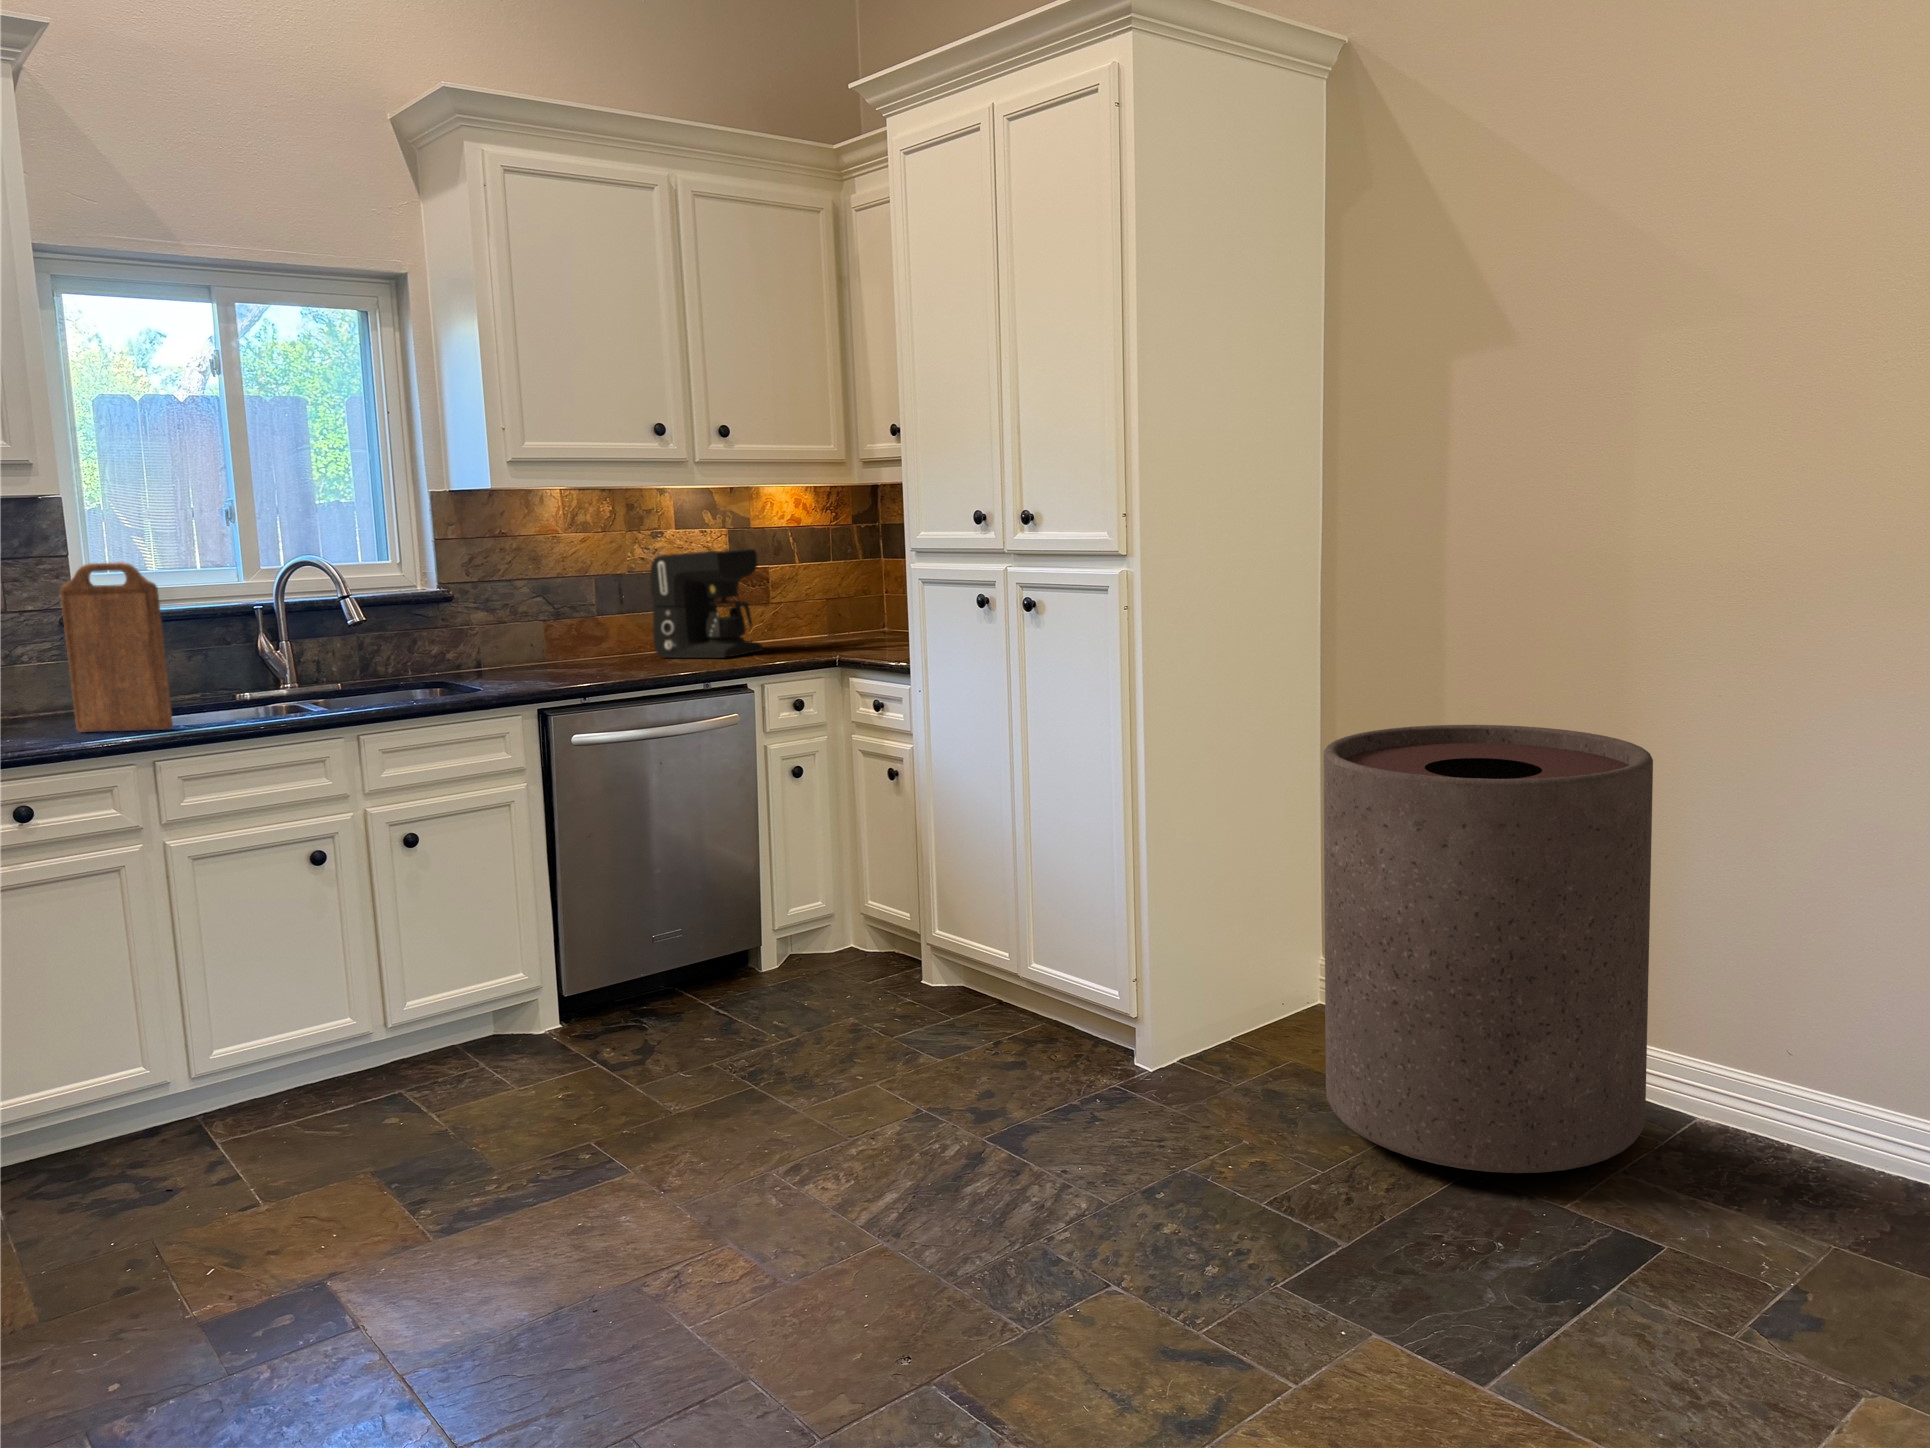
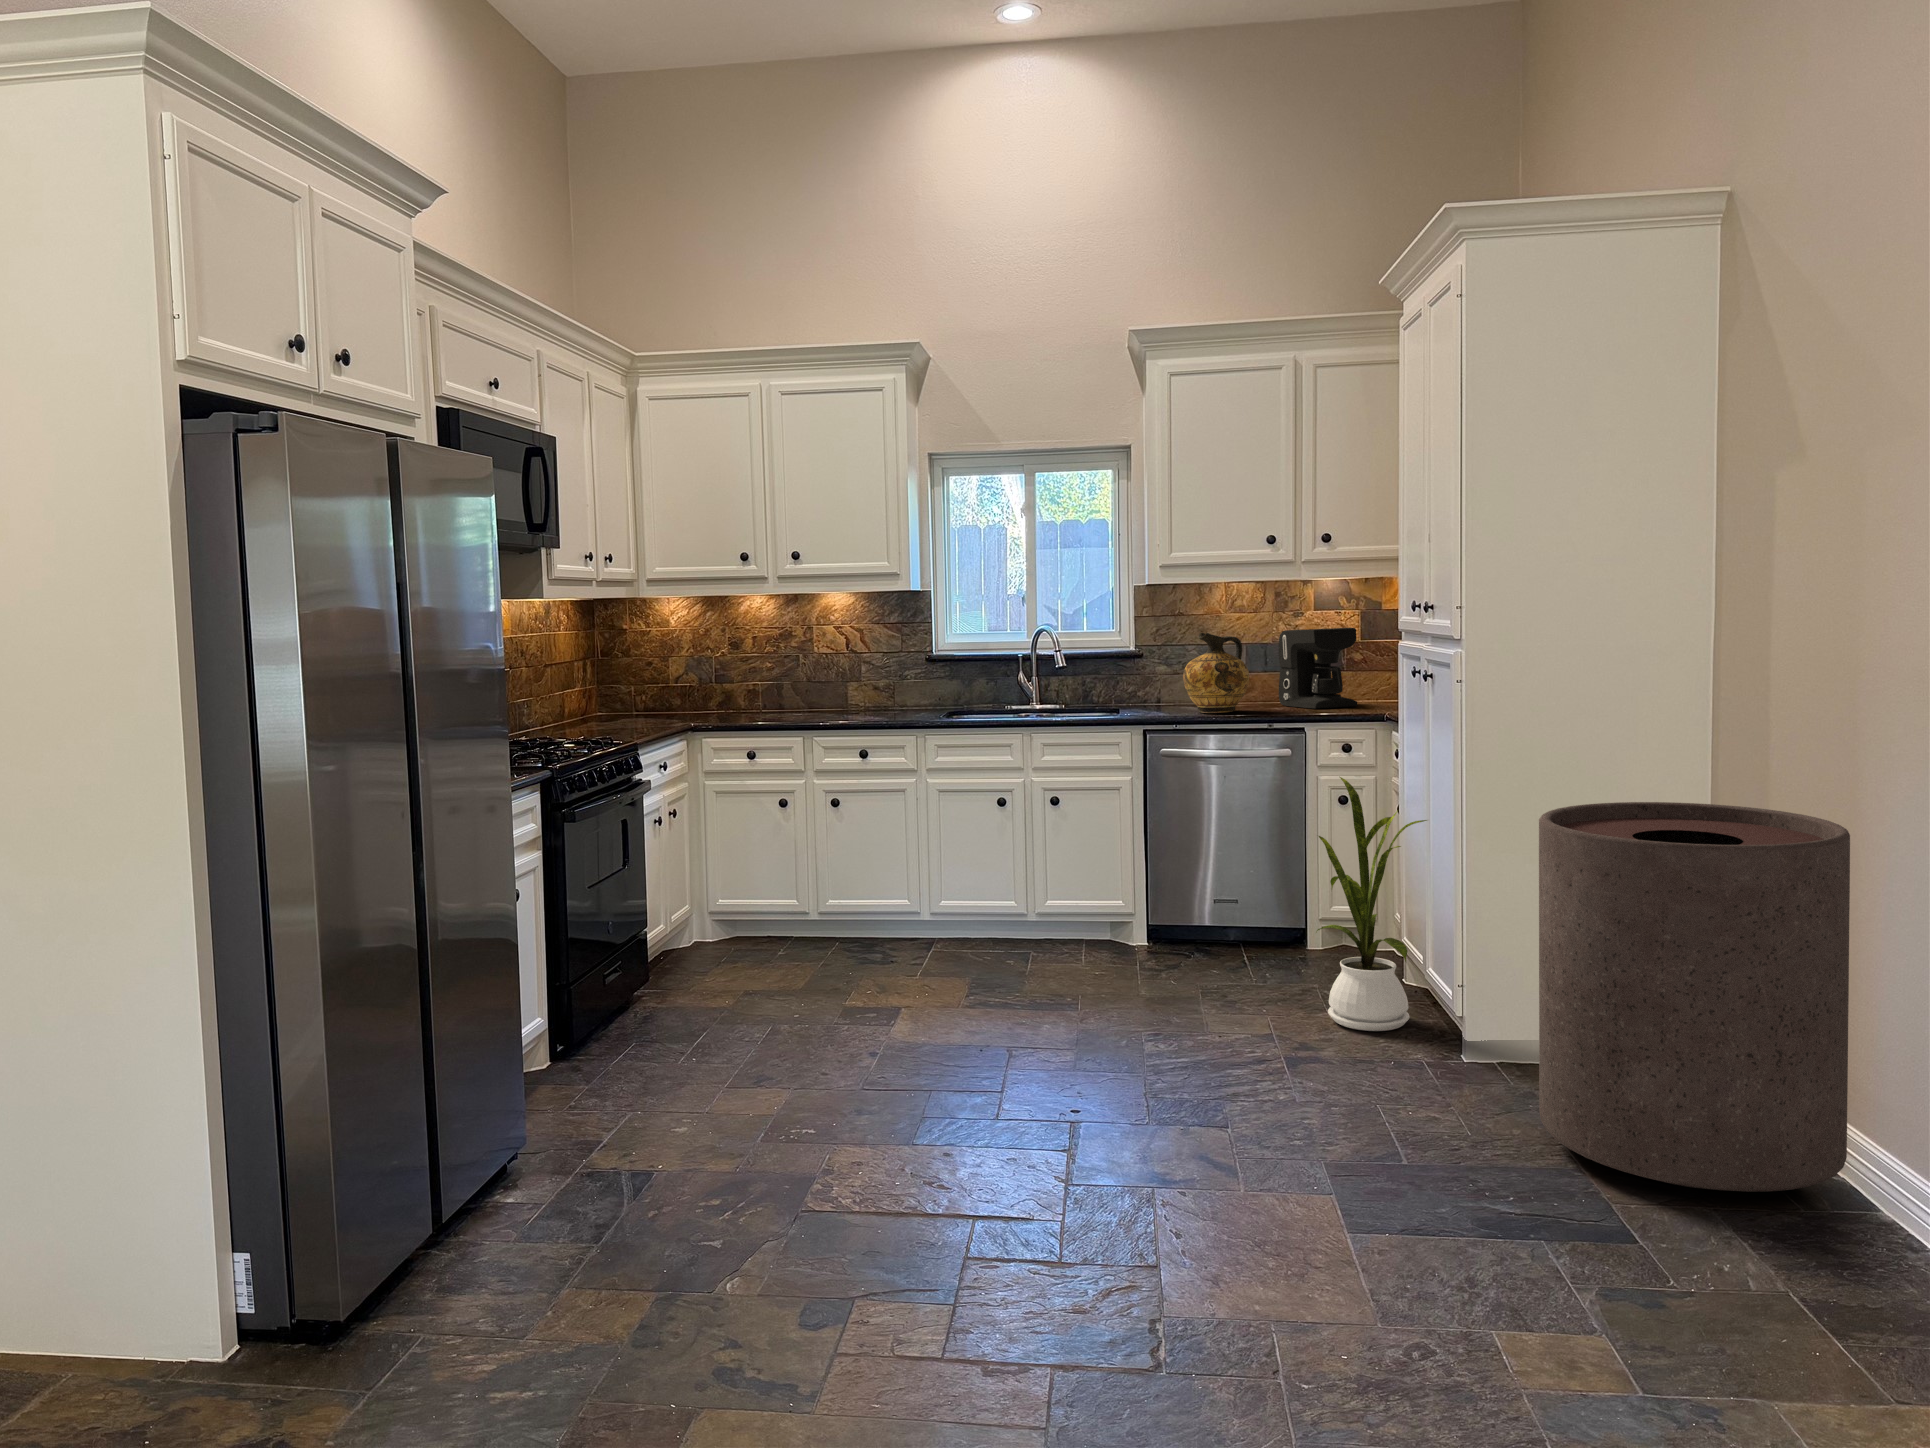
ceramic jug: none [557,560,653,676] -> present [1183,633,1249,713]
cutting board: present [60,562,173,732] -> none [902,626,941,719]
house plant: none [891,744,1061,1077] -> present [1317,777,1427,1031]

